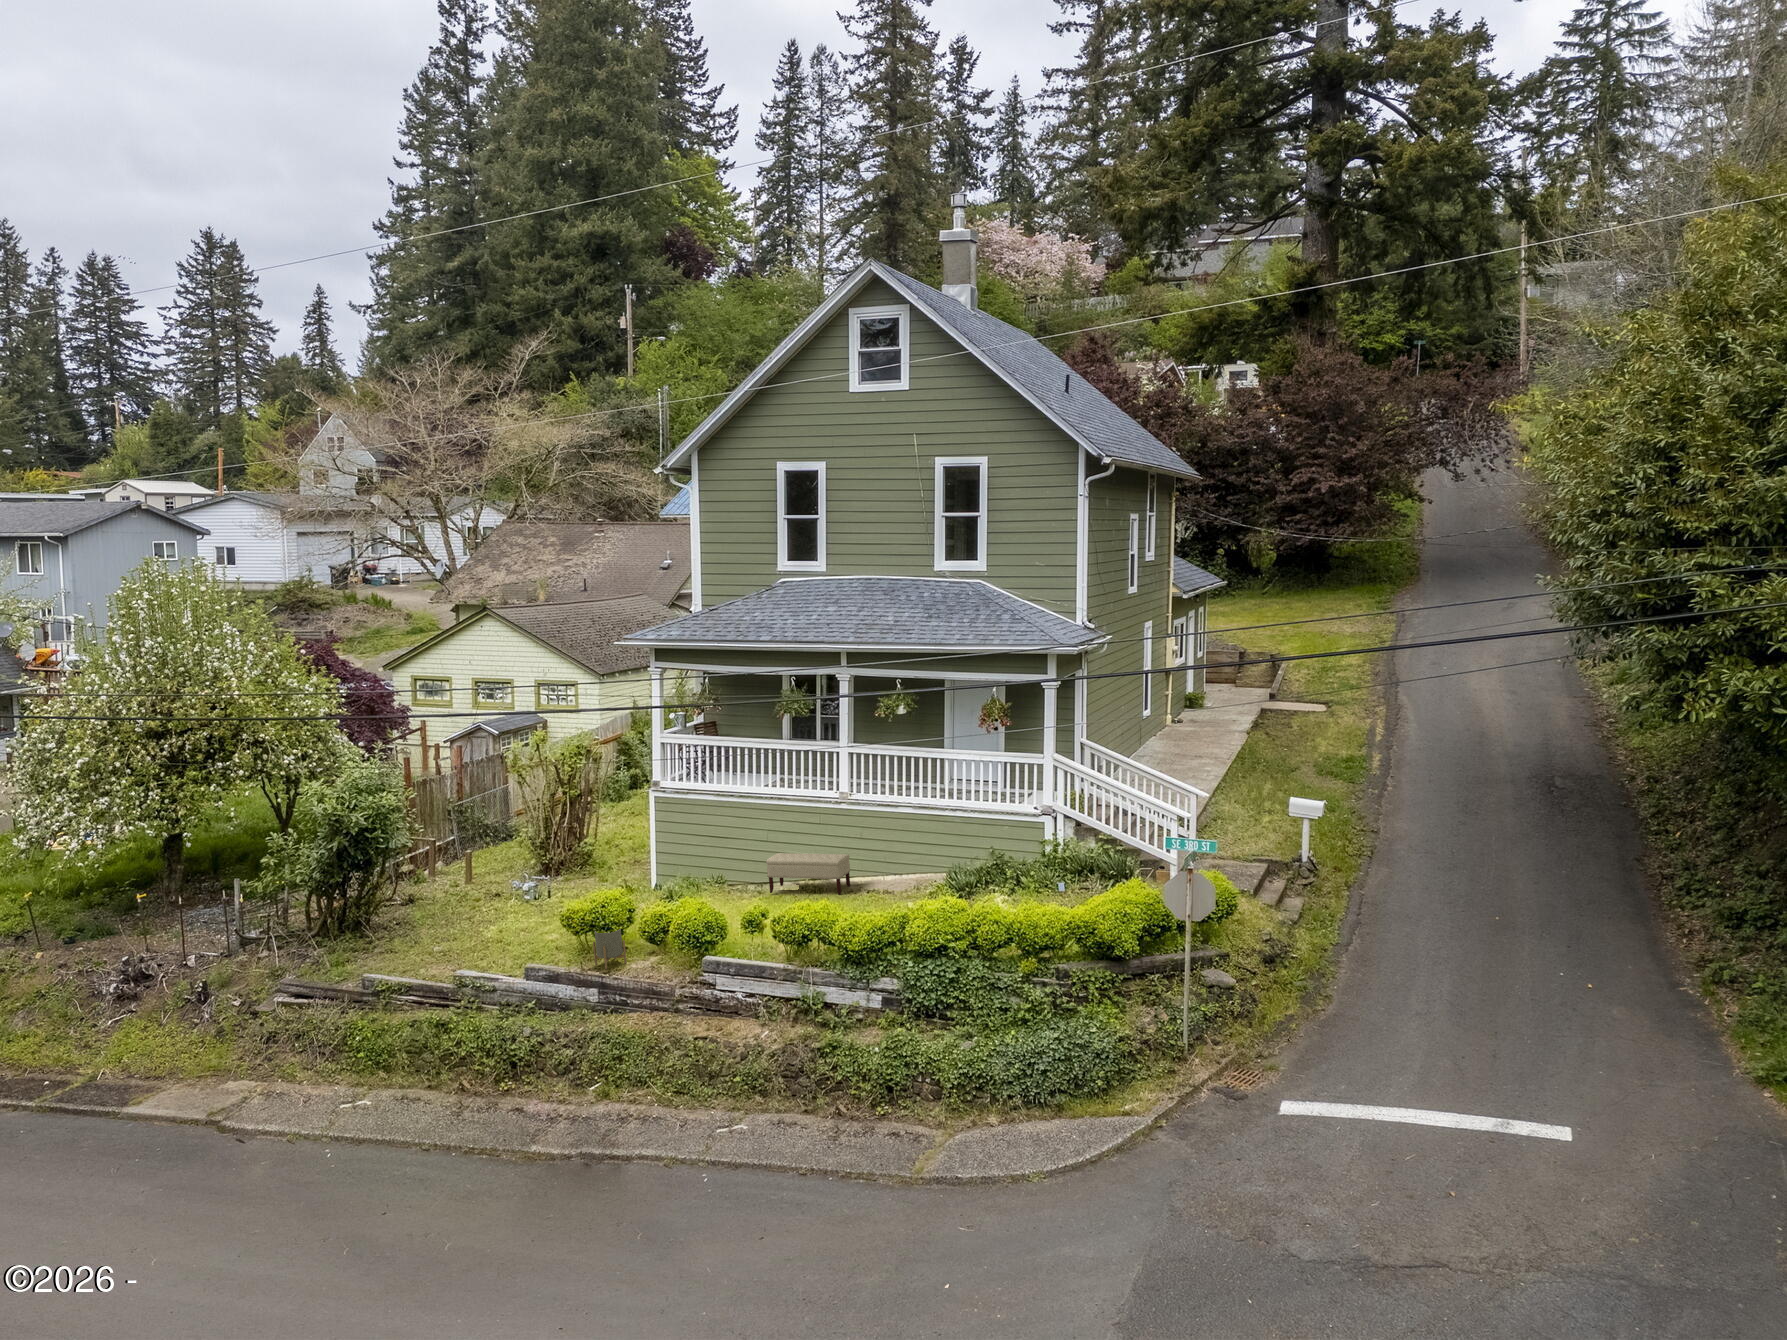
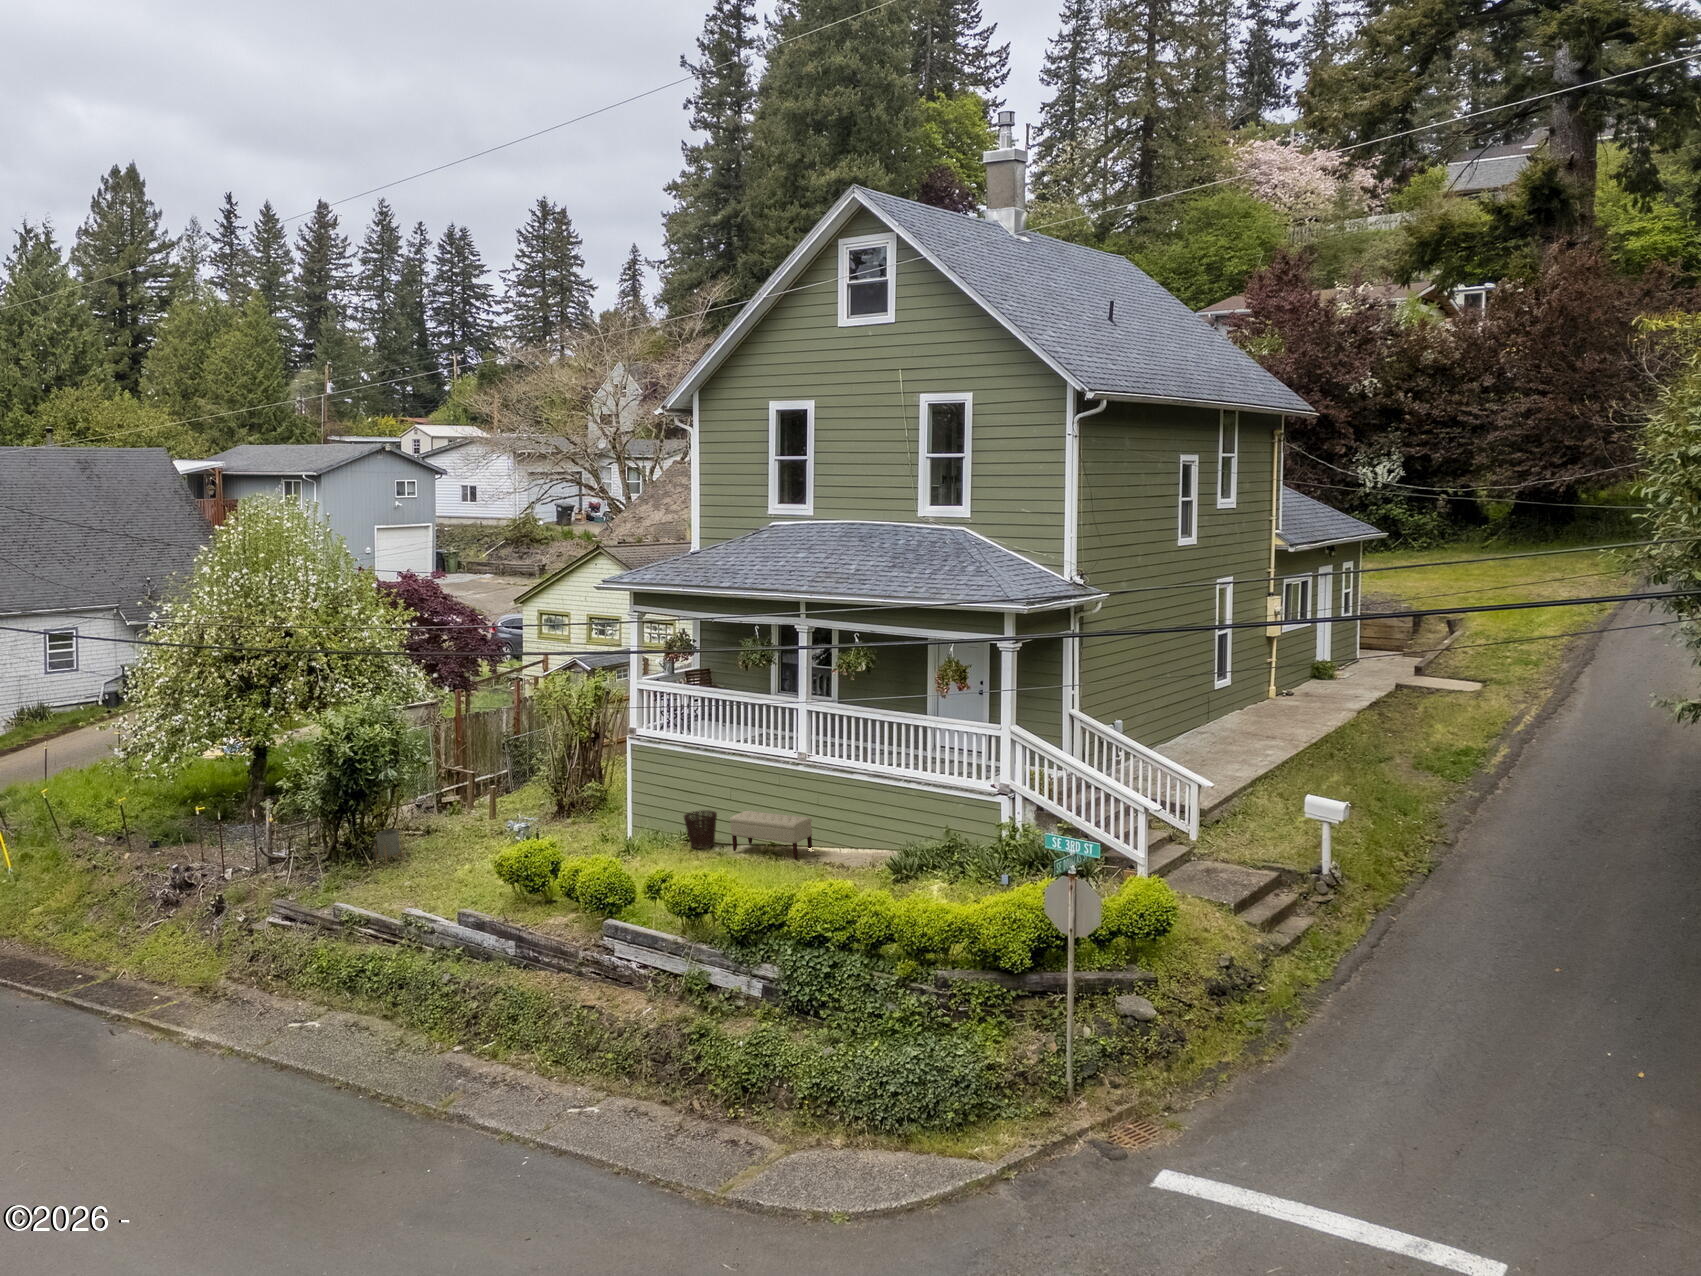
basket: none [712,856,746,895] -> present [684,810,717,849]
planter: present [593,929,627,969] -> present [375,830,404,864]

